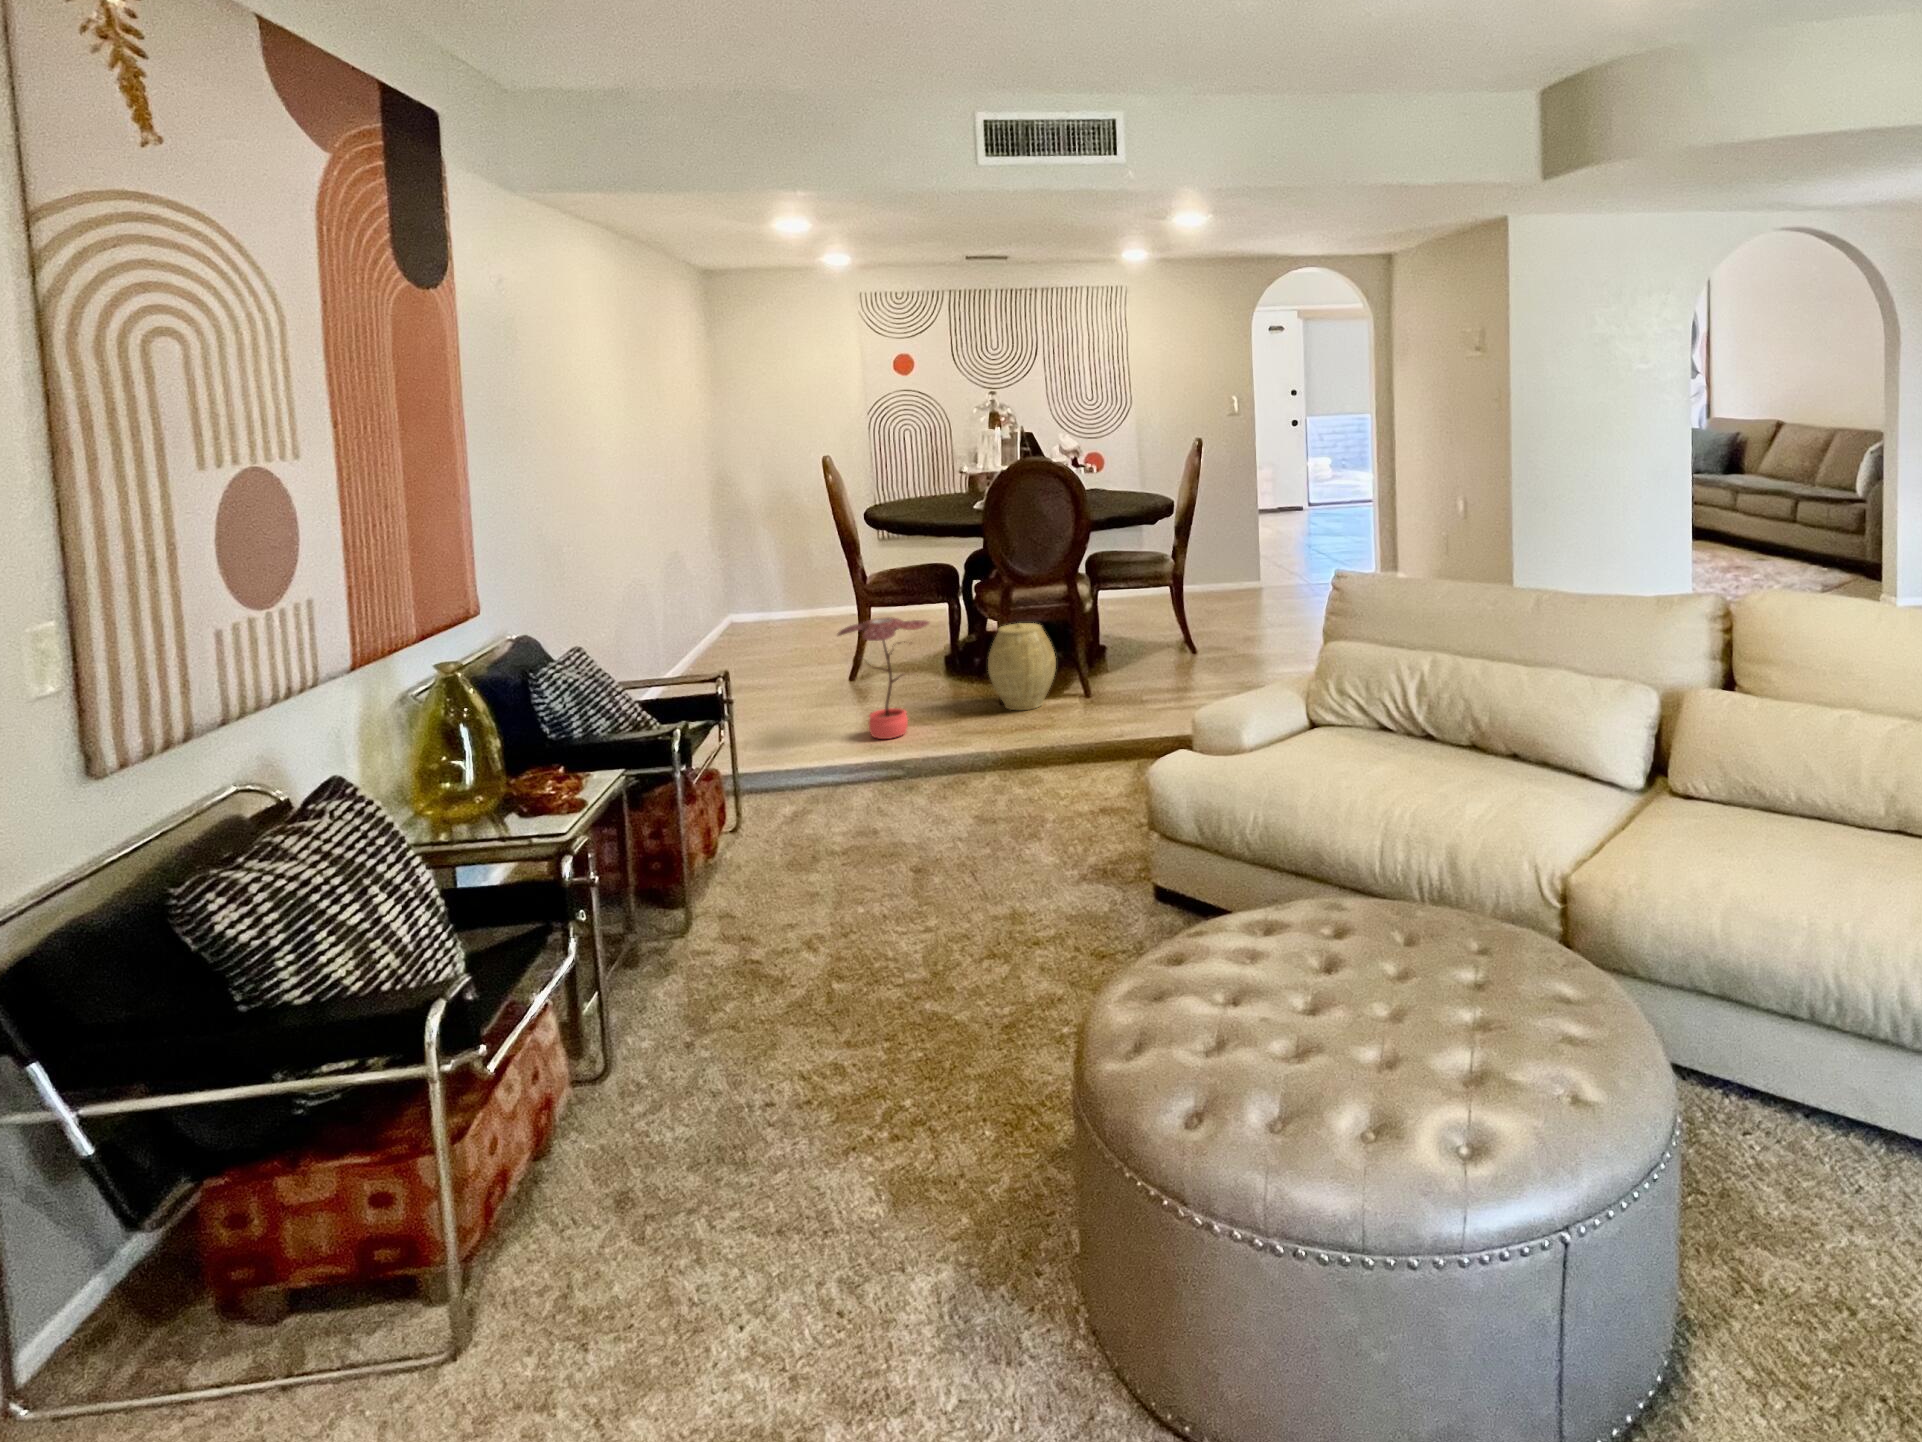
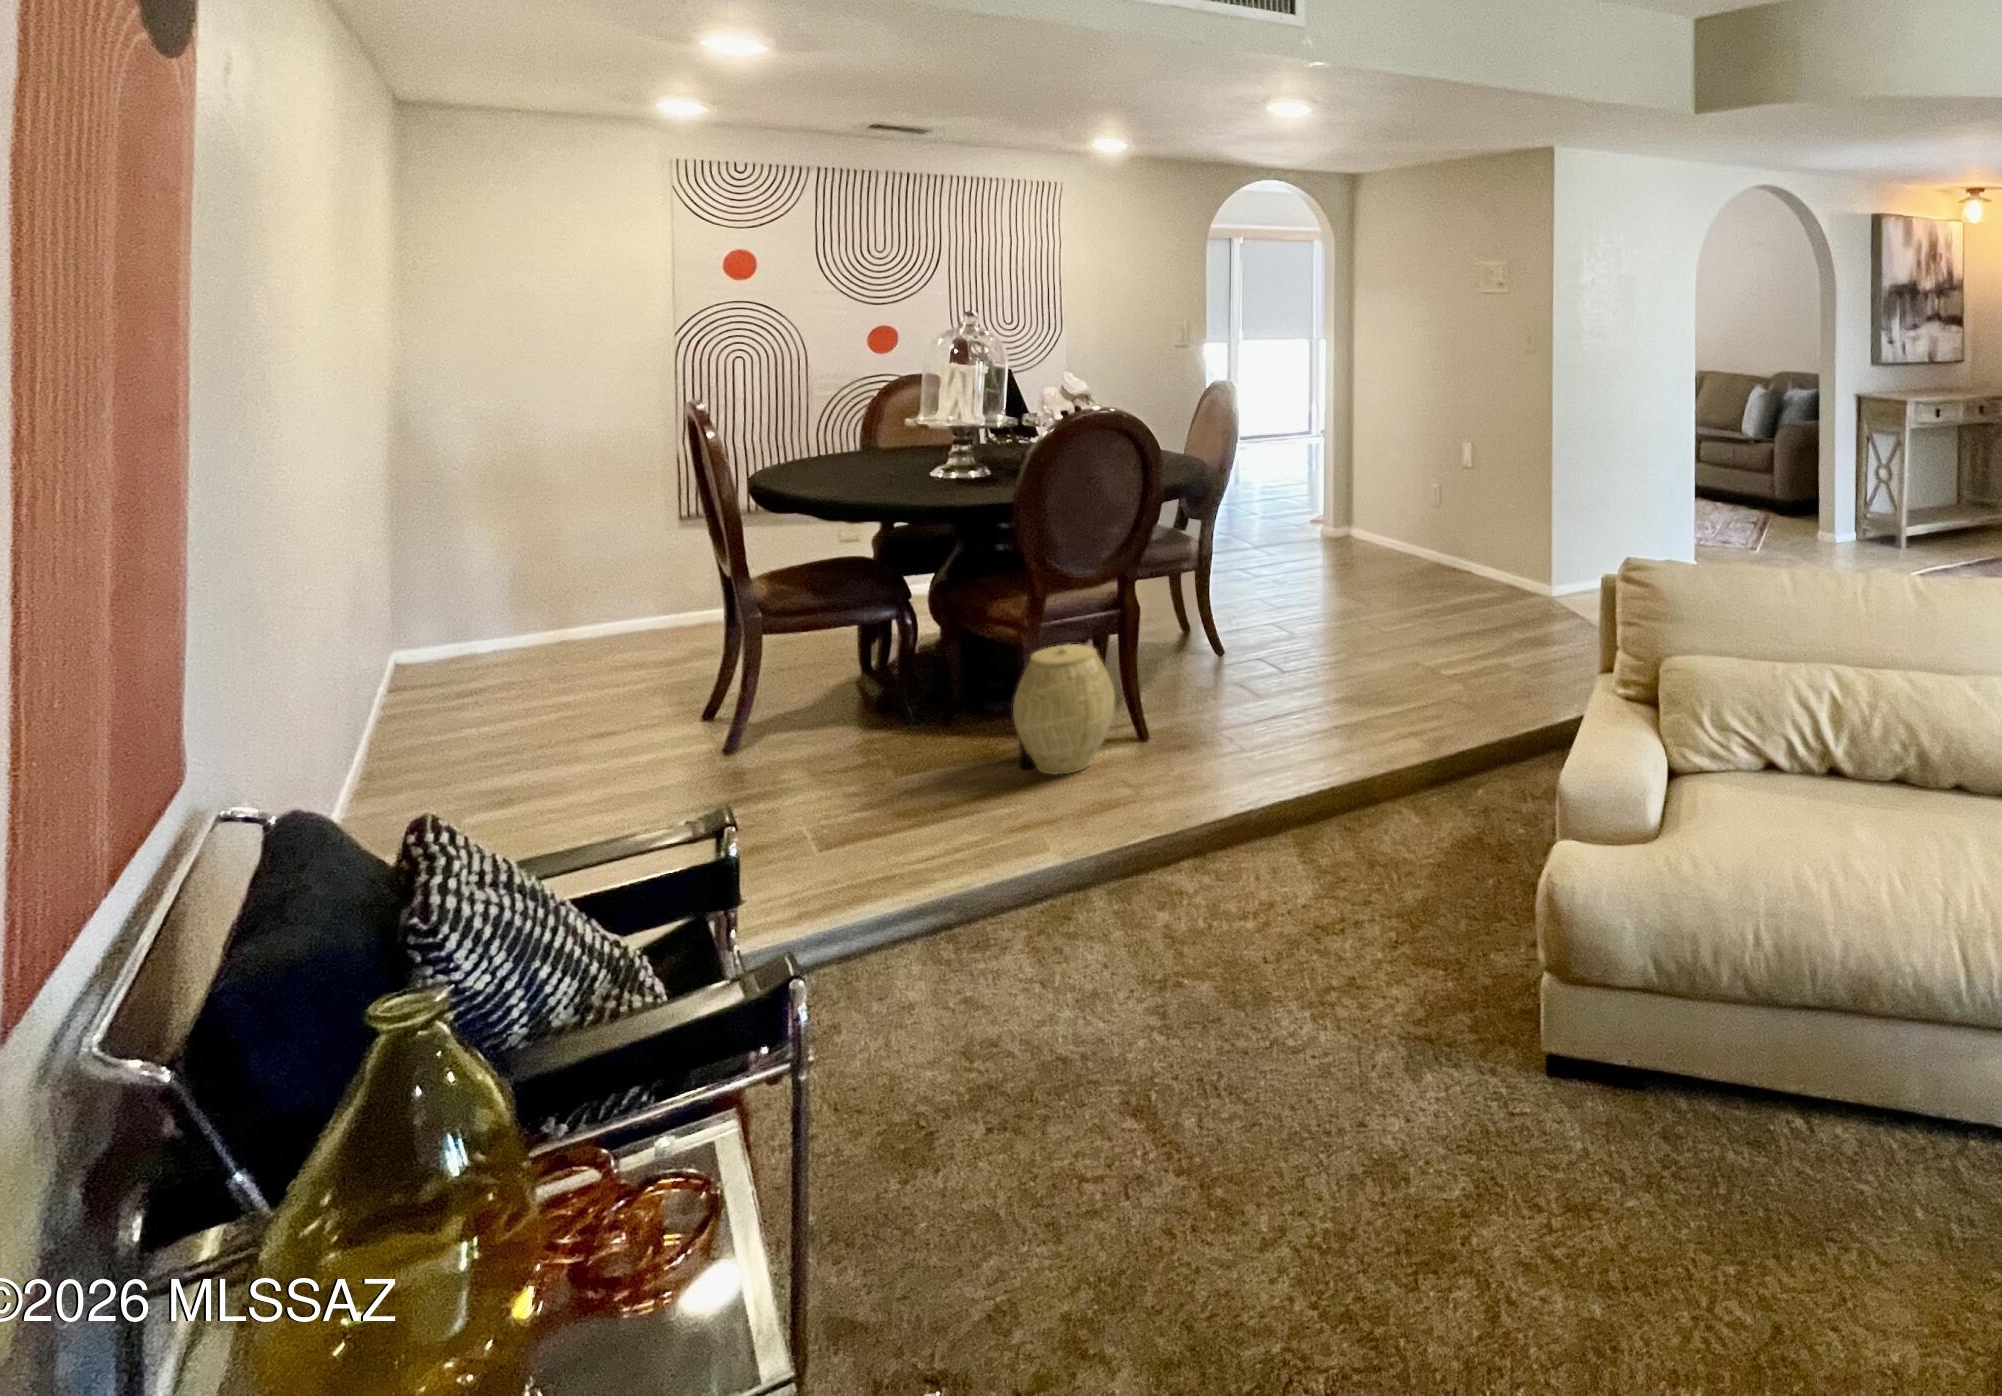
potted plant: present [838,617,929,739] -> none [801,662,959,860]

